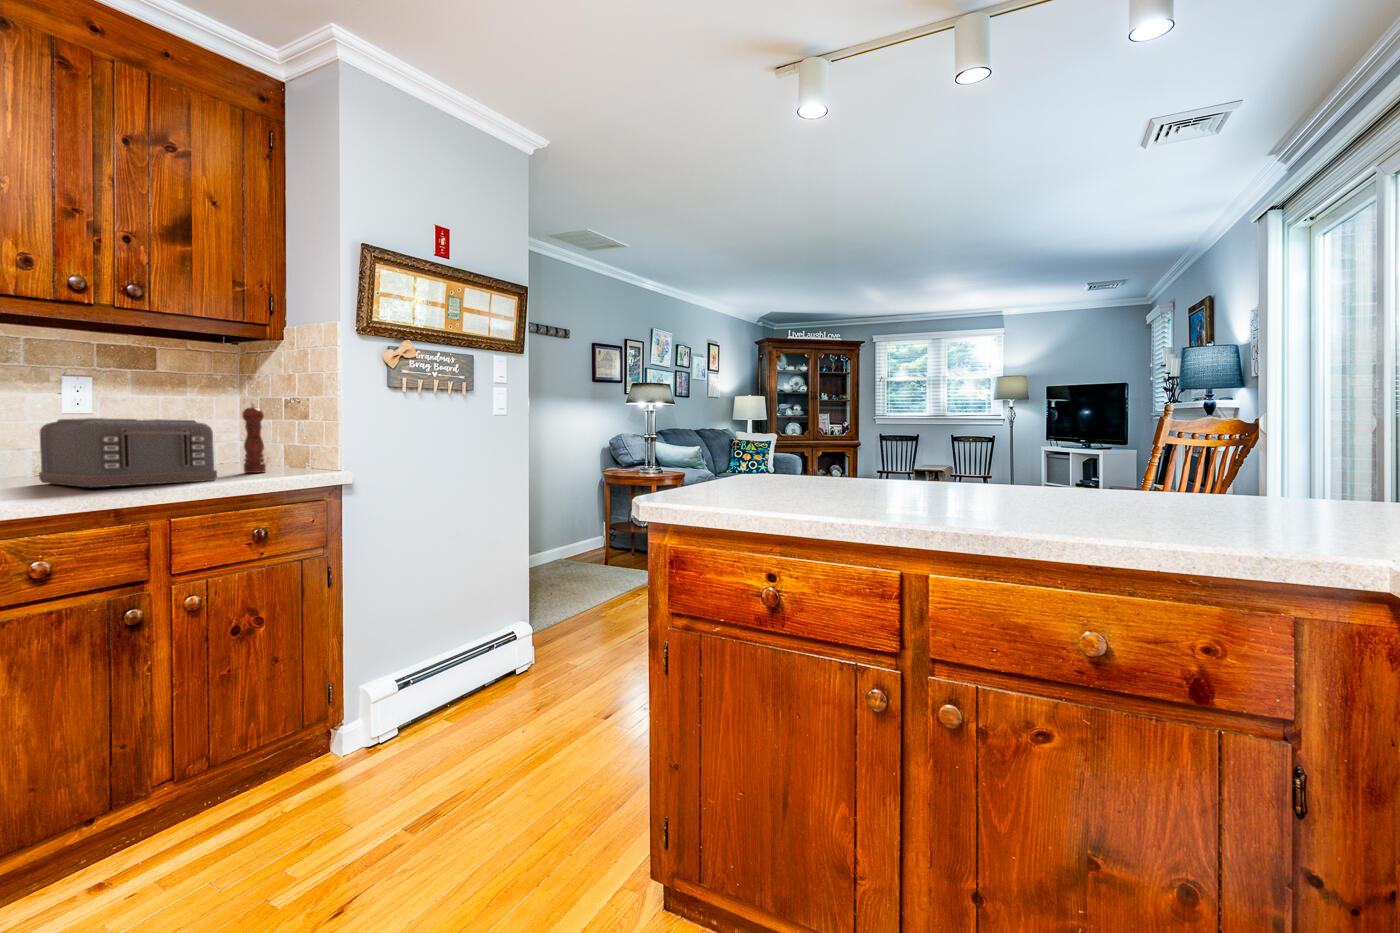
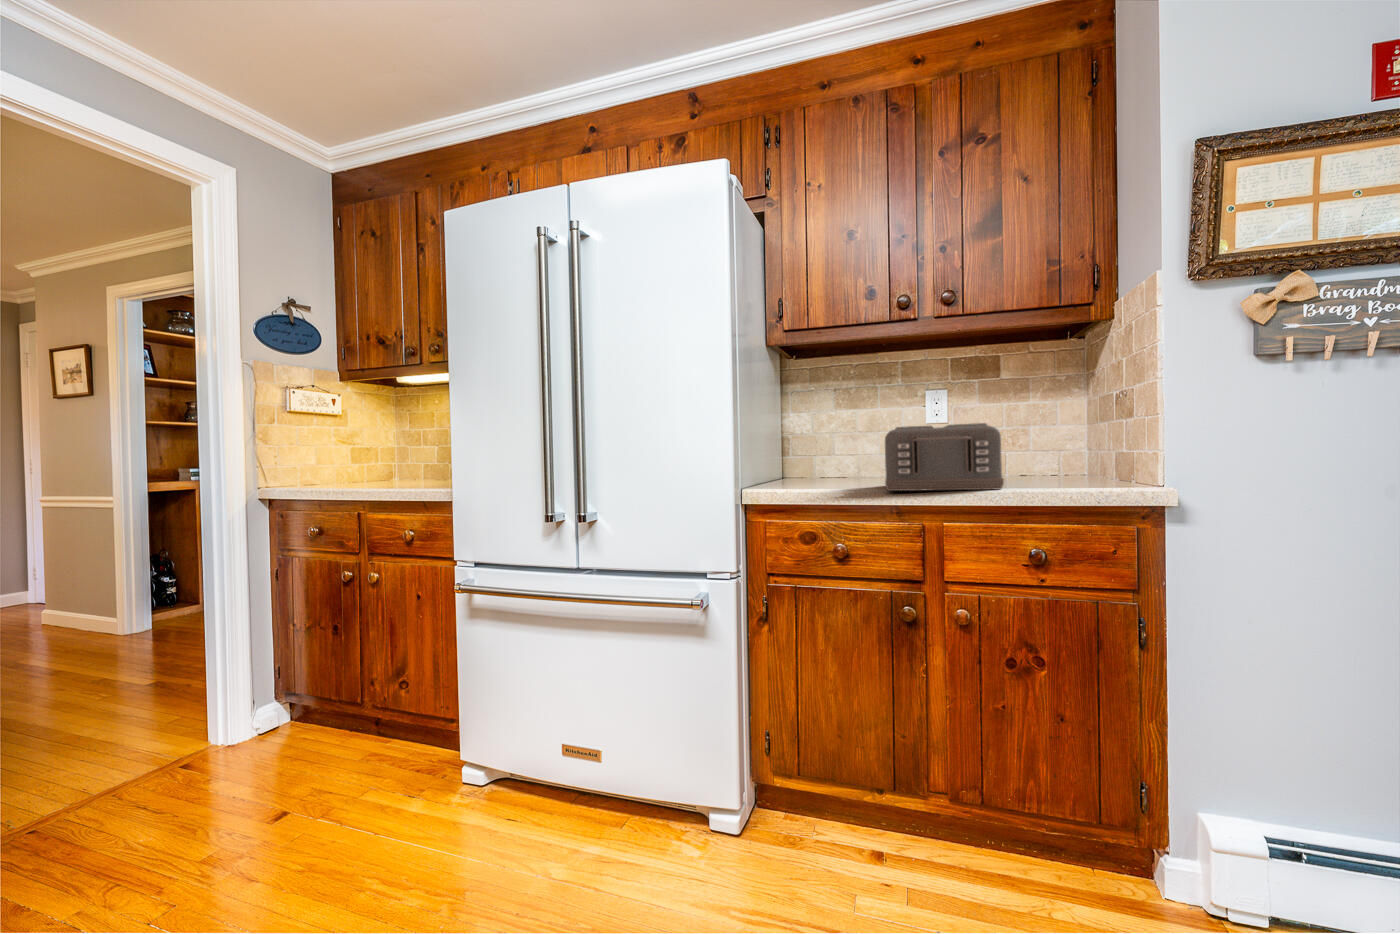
pepper mill: present [242,402,266,473] -> none [1050,398,1076,481]

